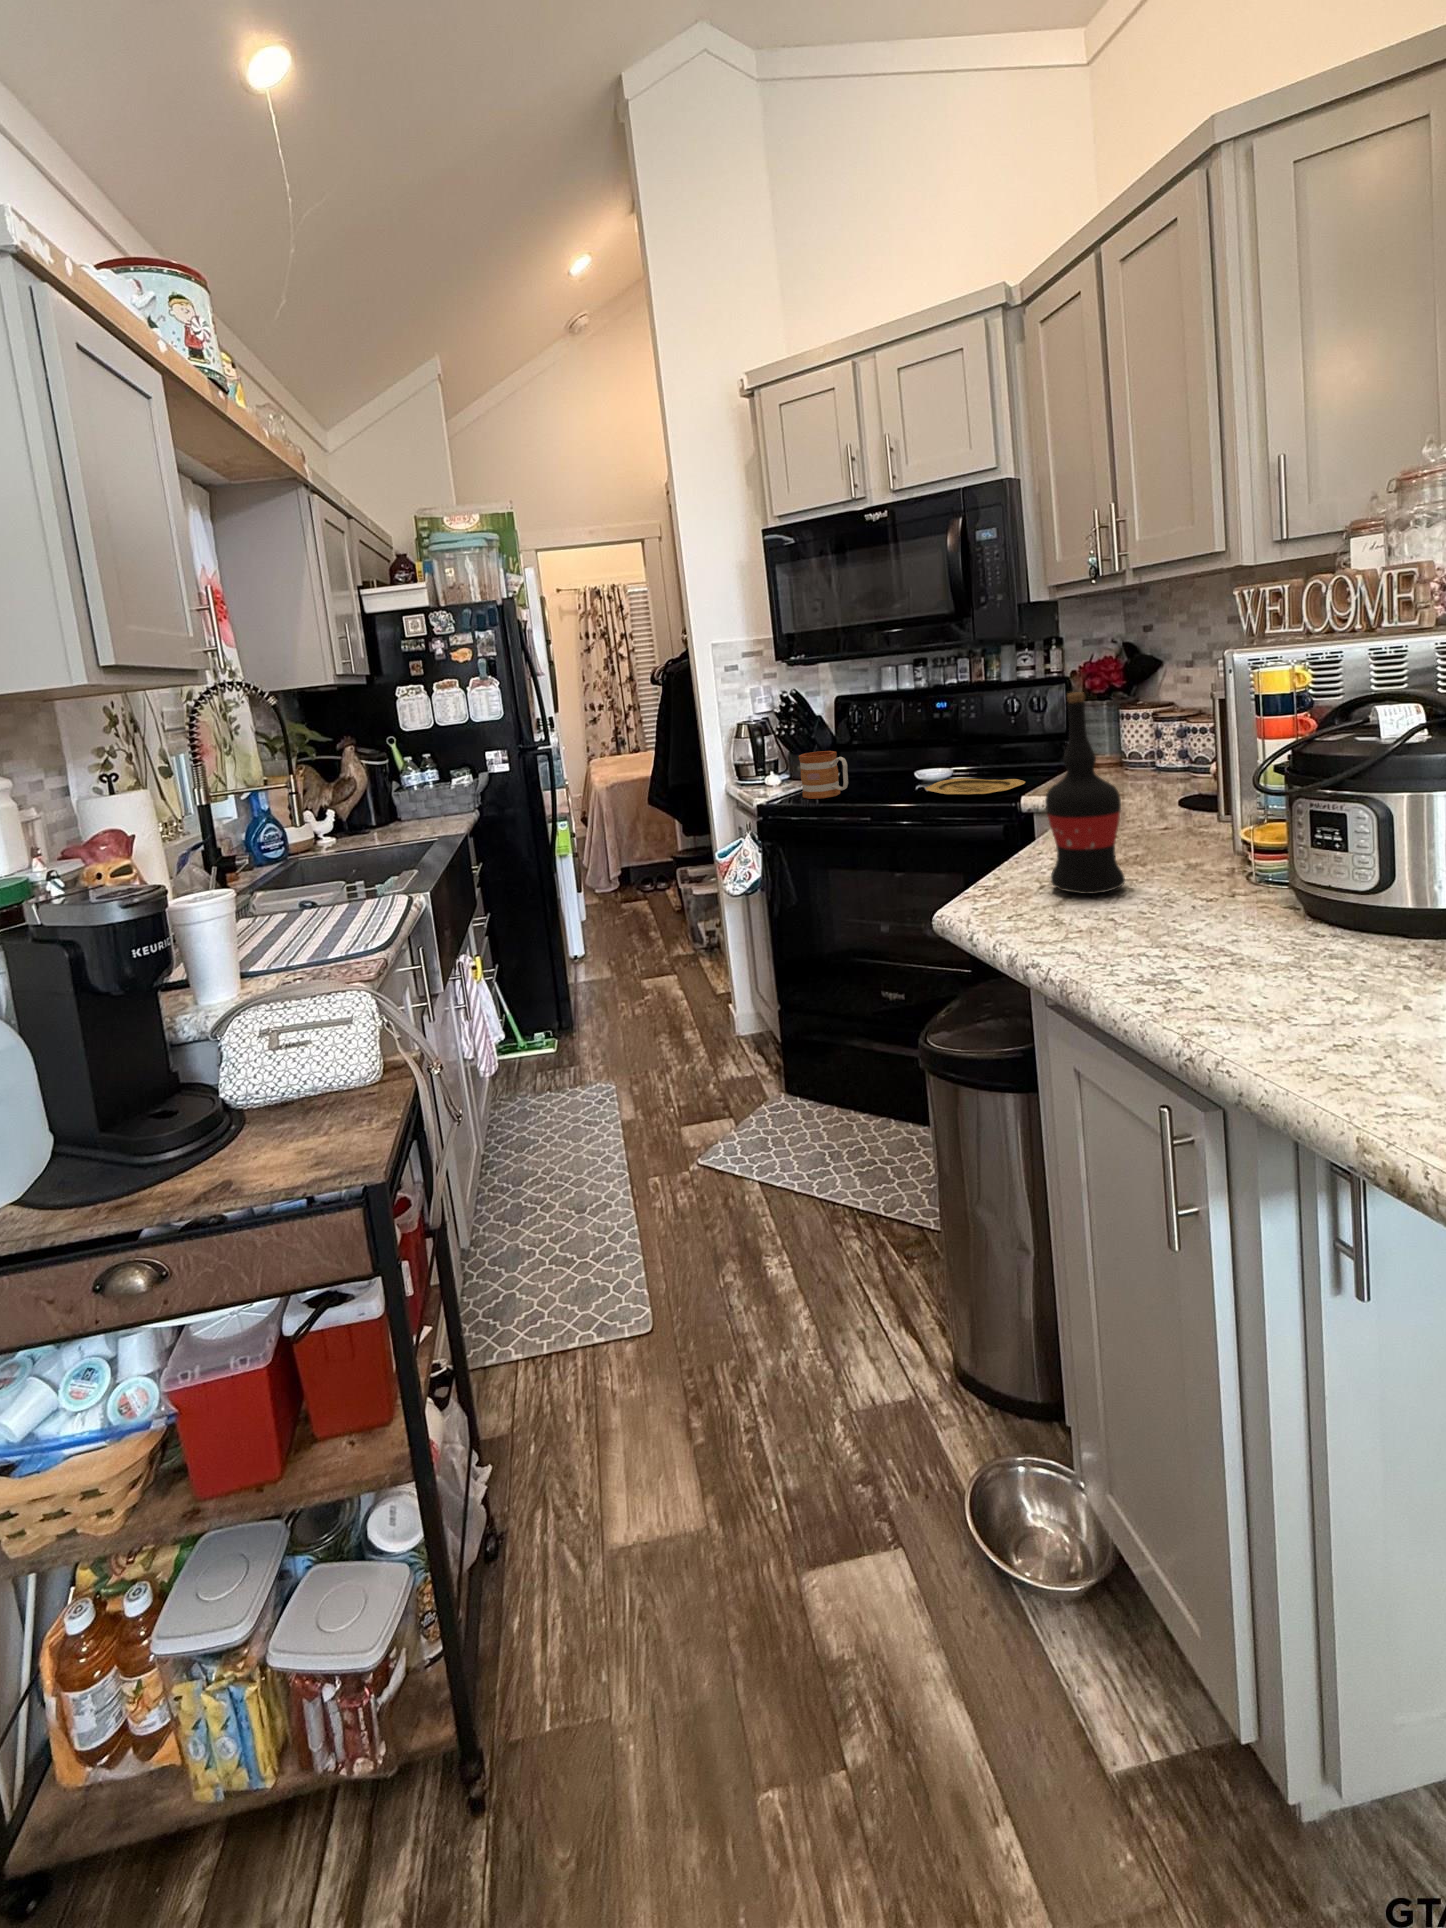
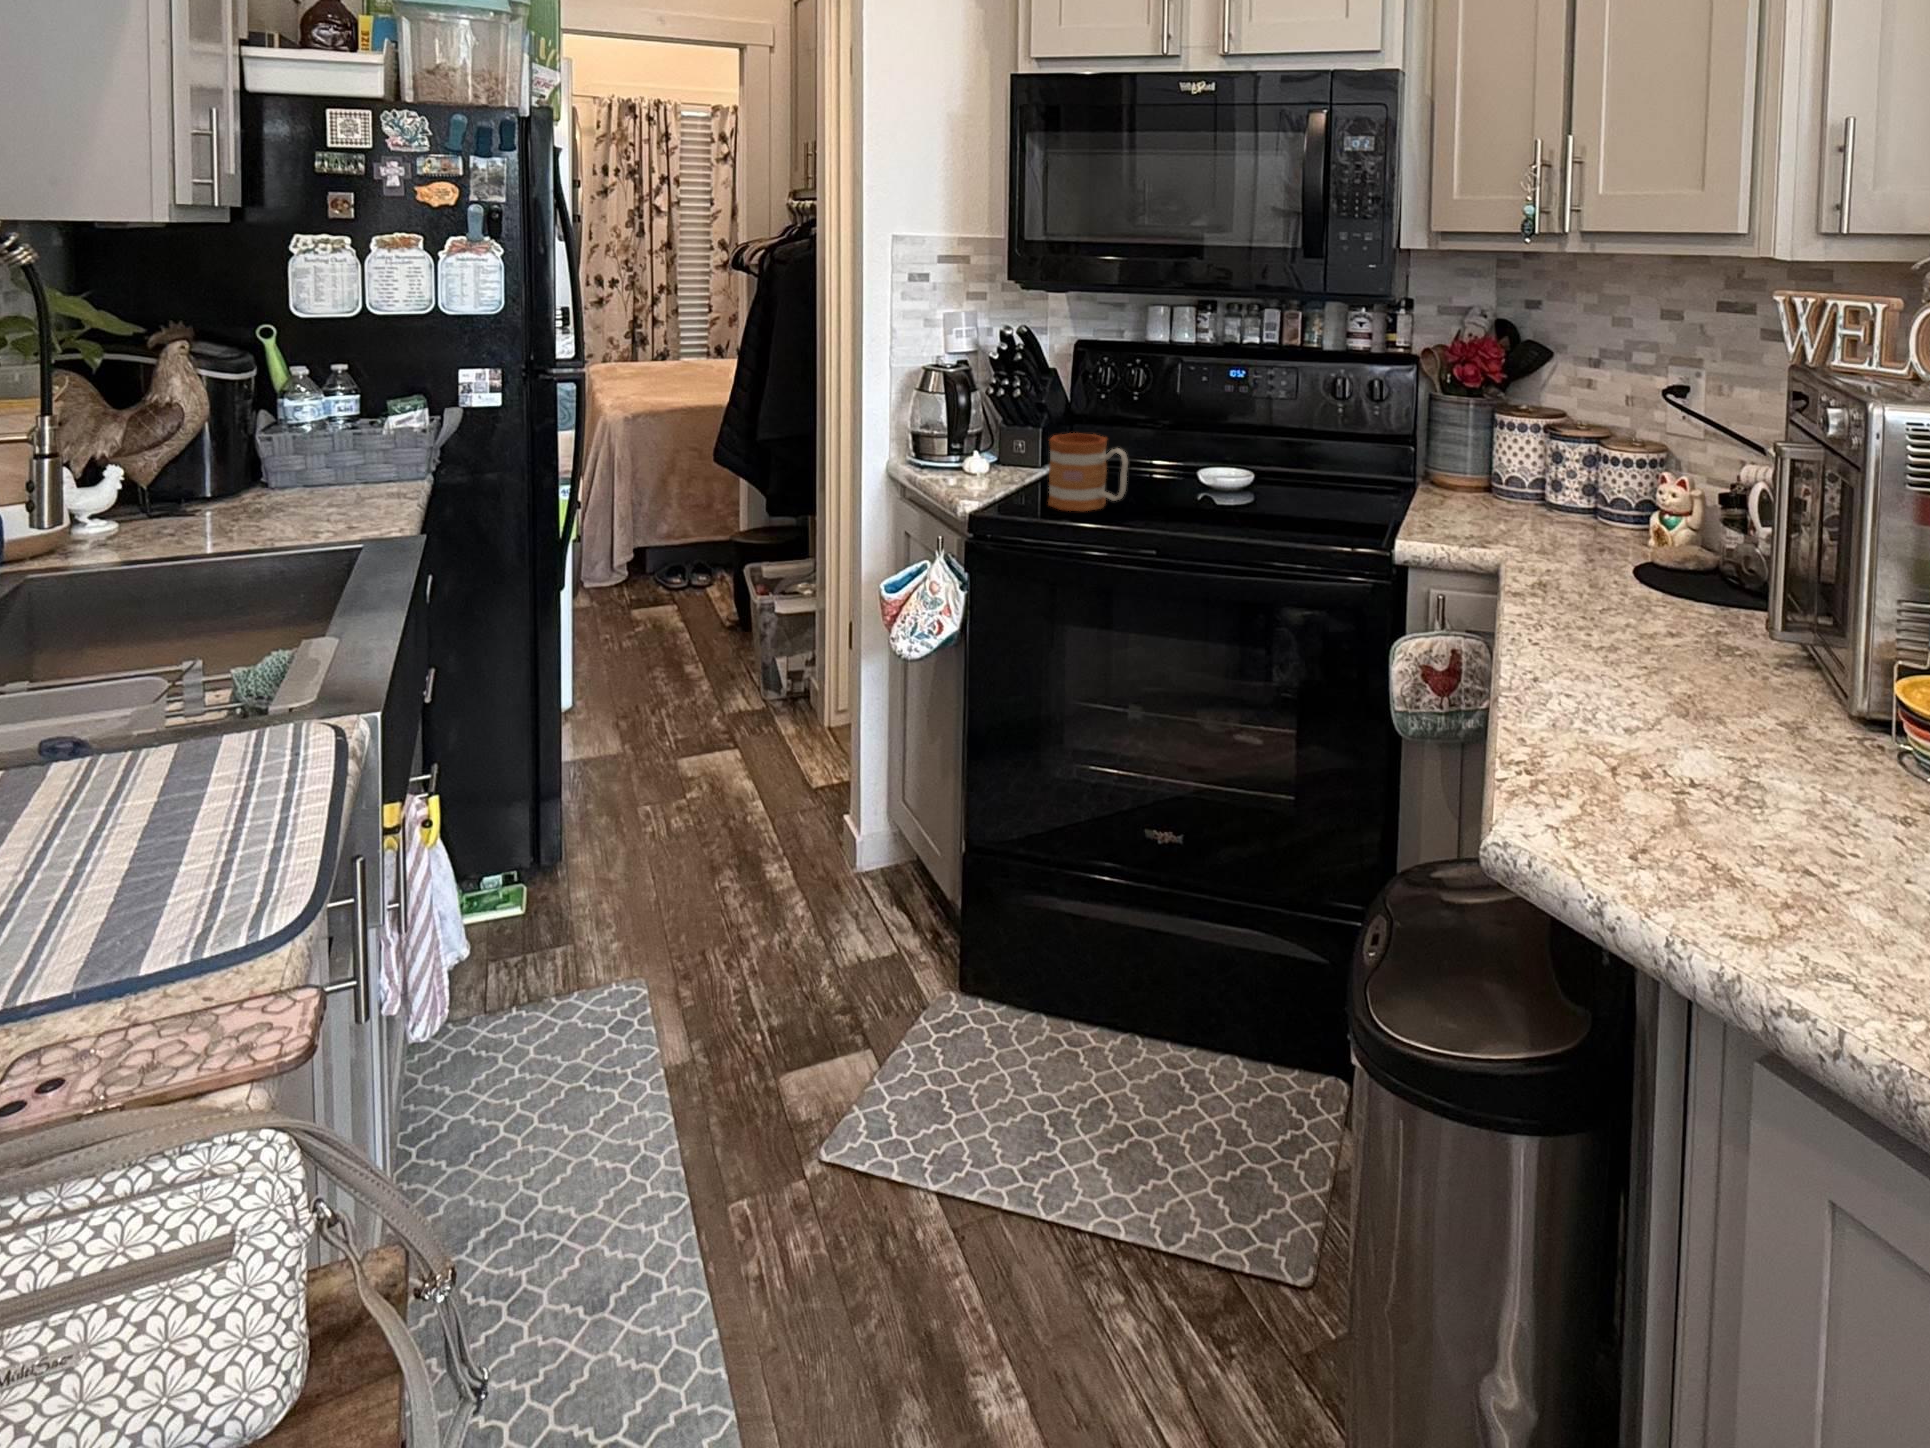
wine bottle: present [1045,692,1125,894] -> none [1659,463,1799,808]
plate: present [926,778,1025,795] -> none [1245,494,1390,531]

